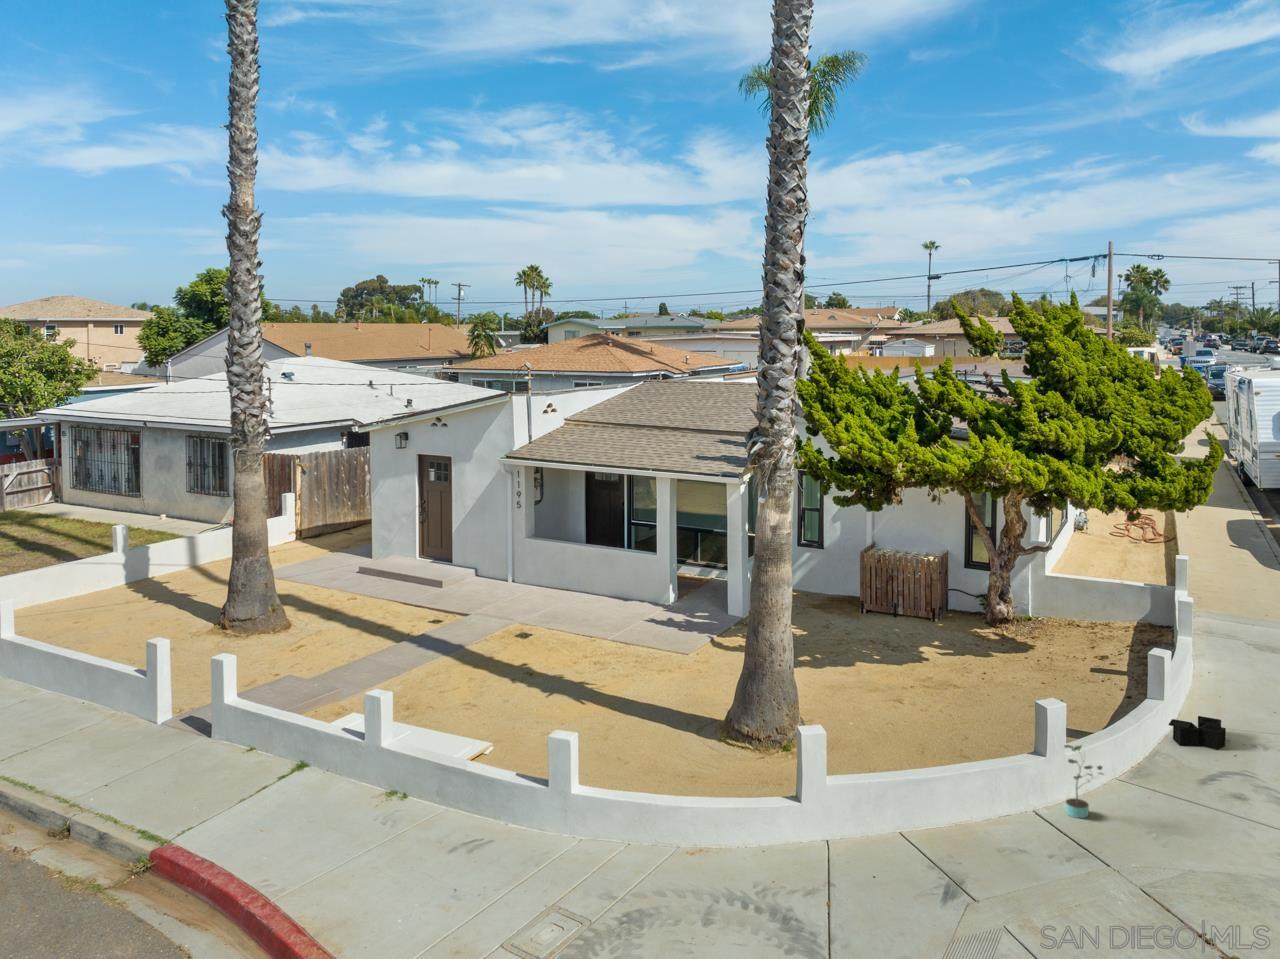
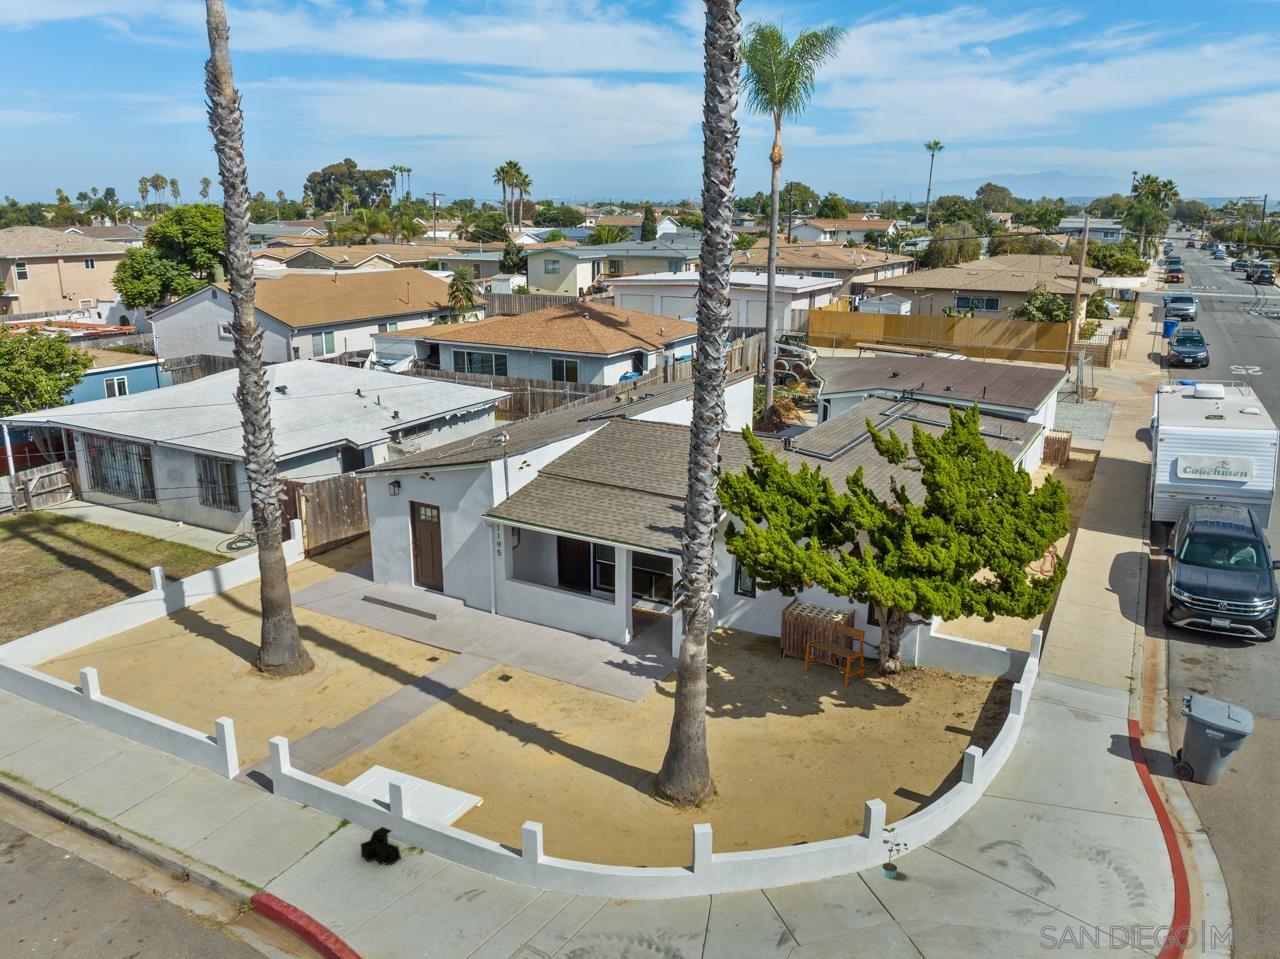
bench: none [896,558,974,634] -> present [804,623,865,686]
storage bin: present [1169,716,1226,750] -> present [361,827,401,864]

